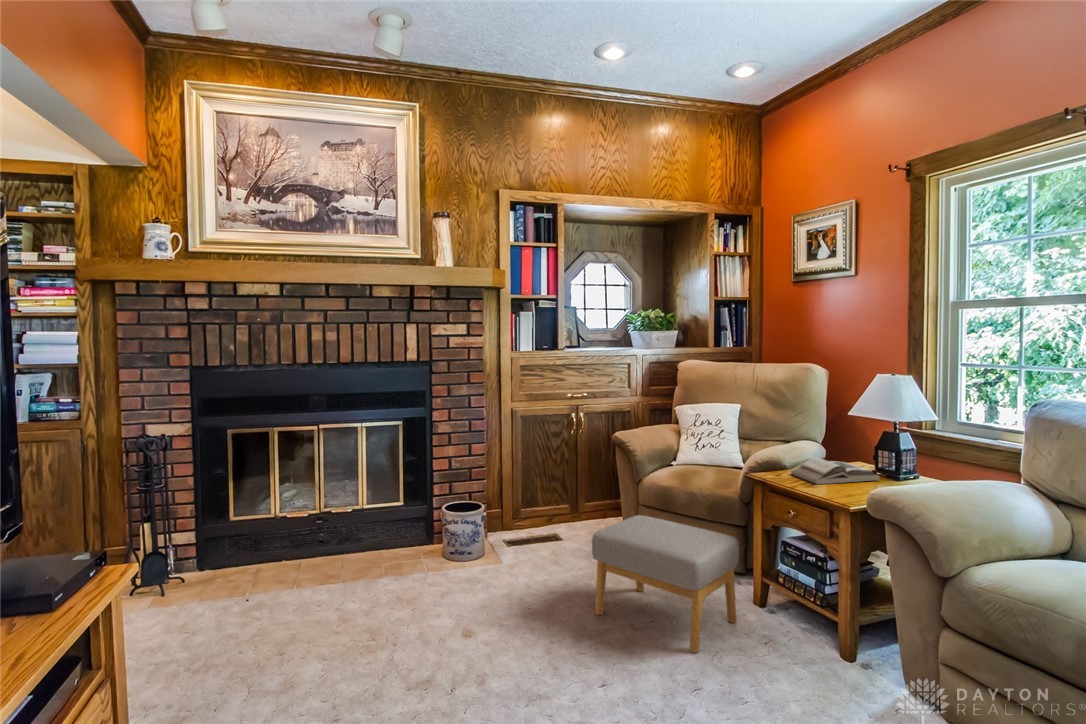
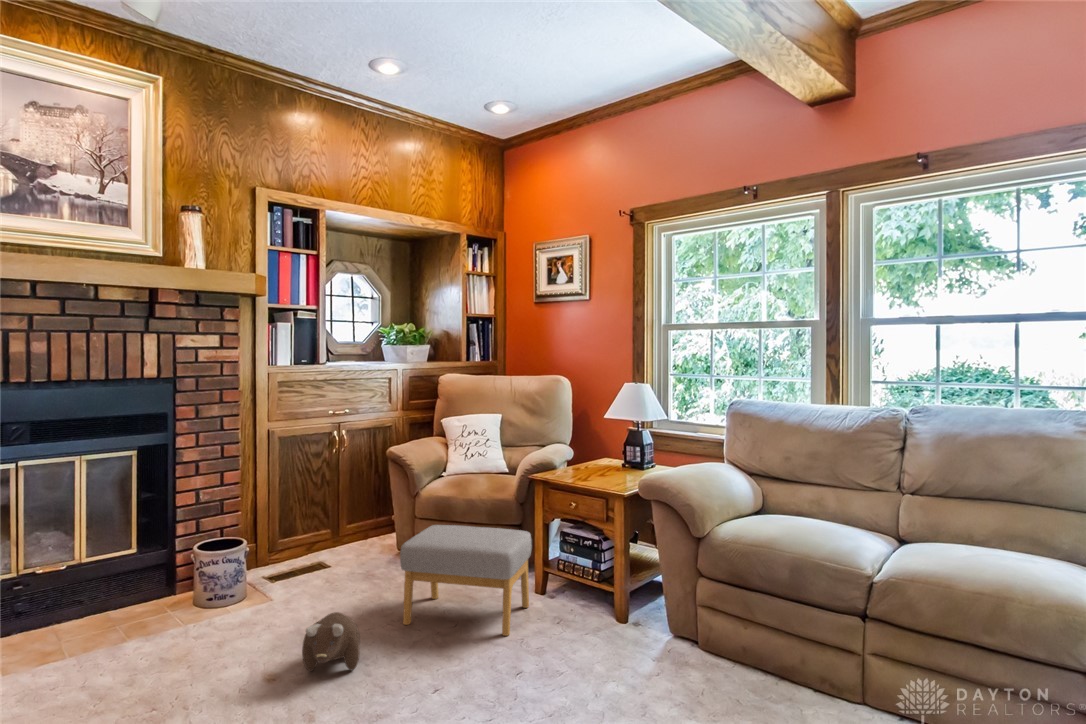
book: present [791,457,879,484] -> none [563,457,629,479]
plush toy: none [476,592,539,653] -> present [302,612,360,671]

